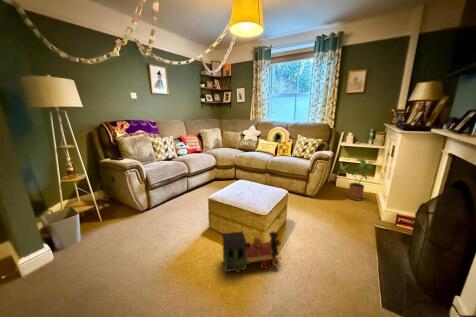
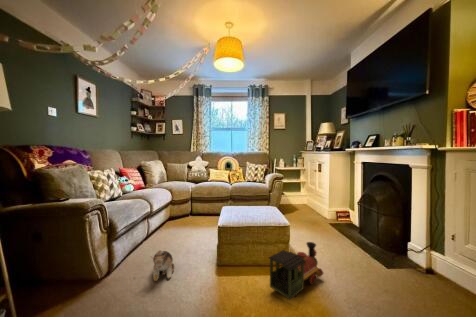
house plant: present [344,159,373,200] -> none [298,177,320,213]
plush toy: none [156,204,186,225] -> present [153,250,174,281]

